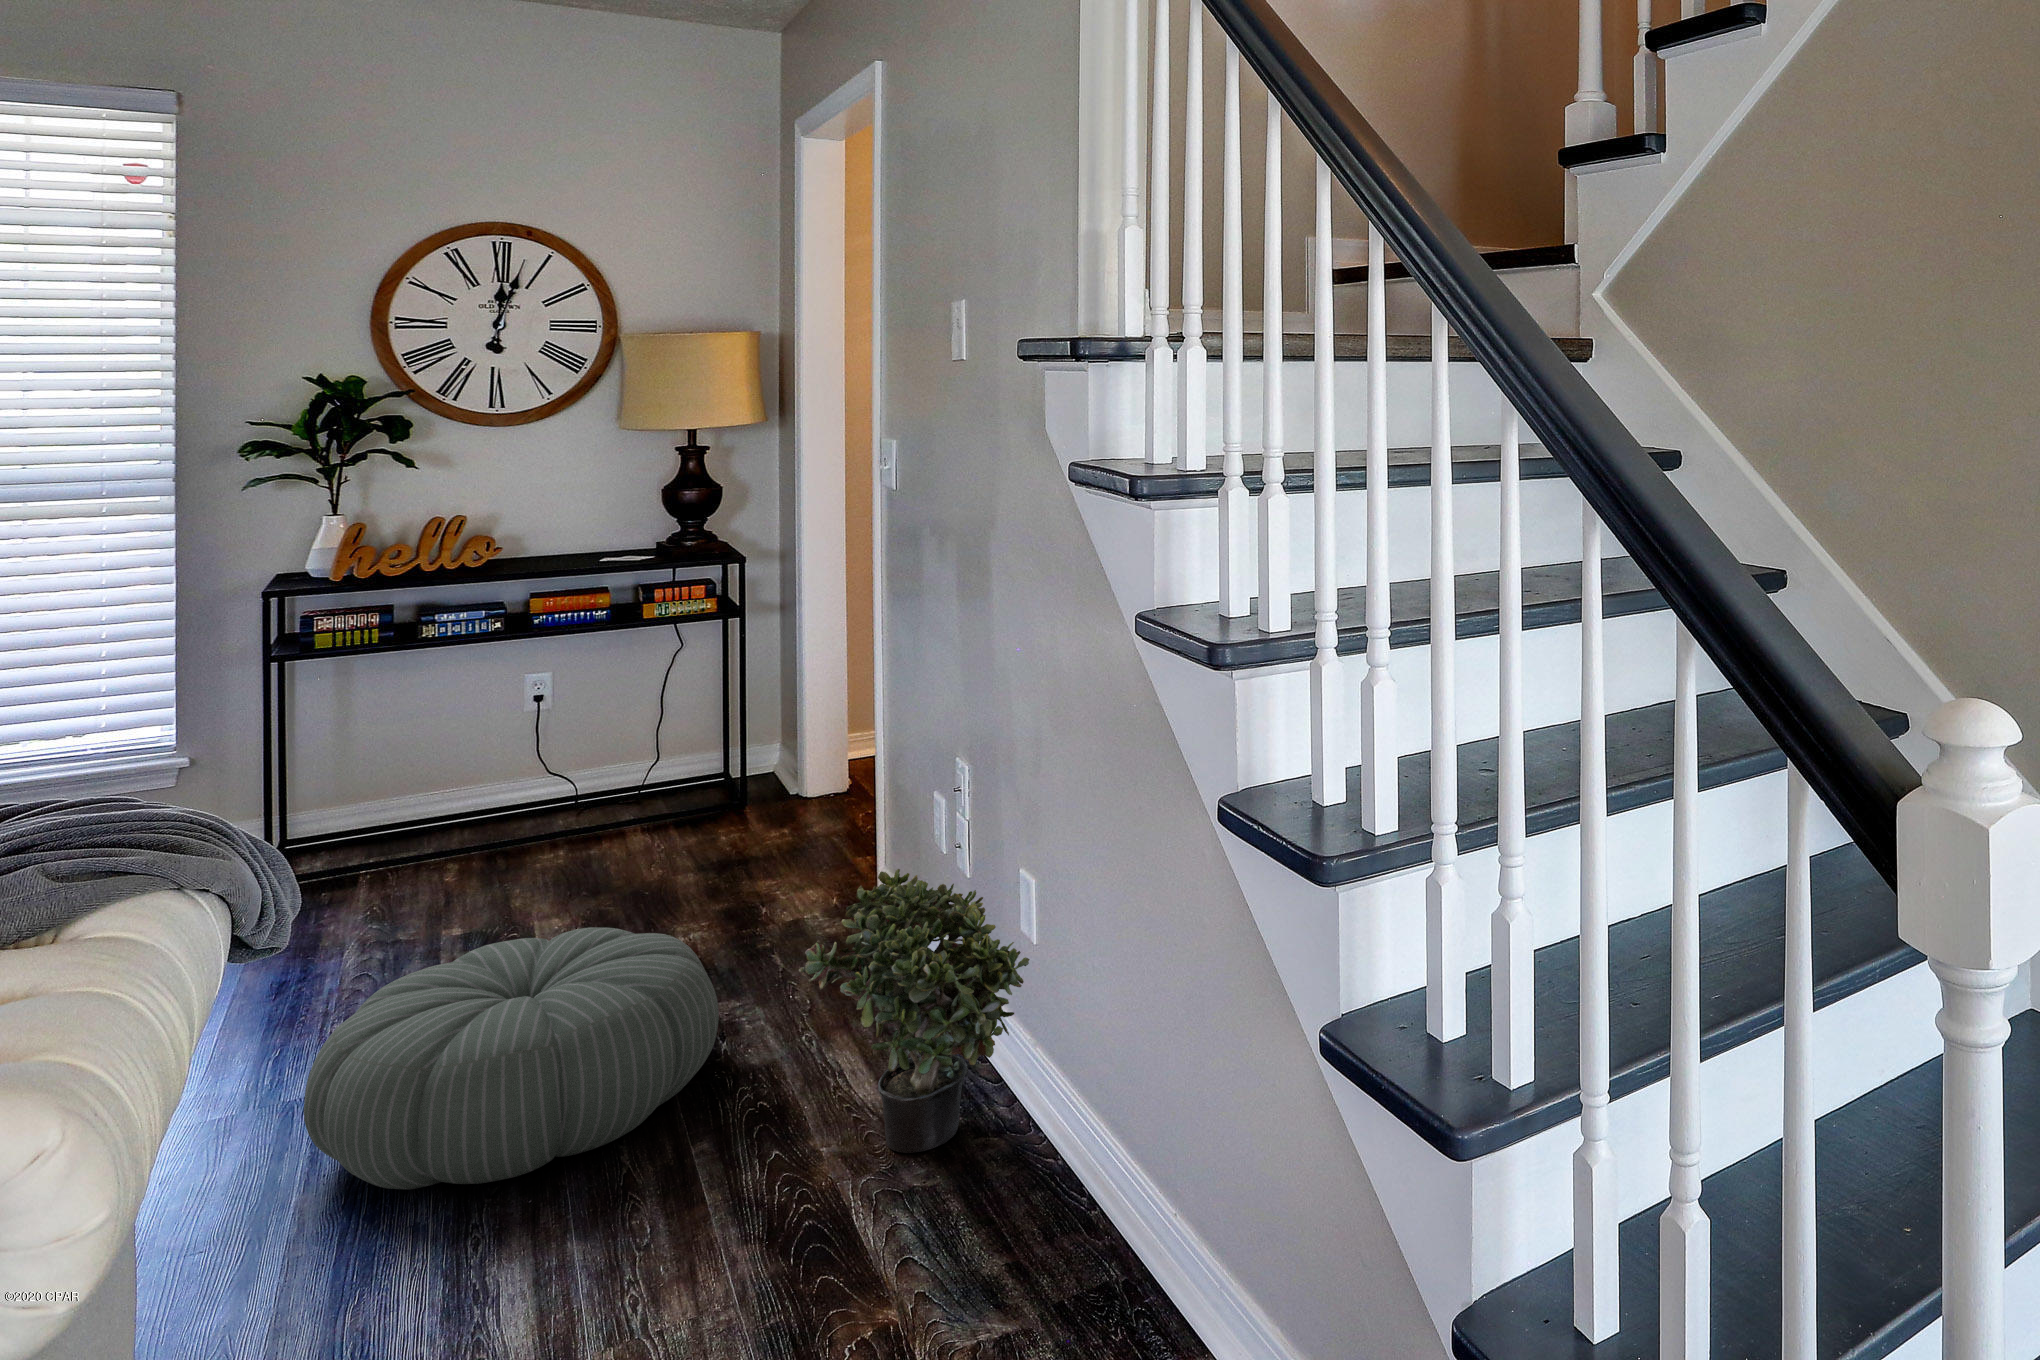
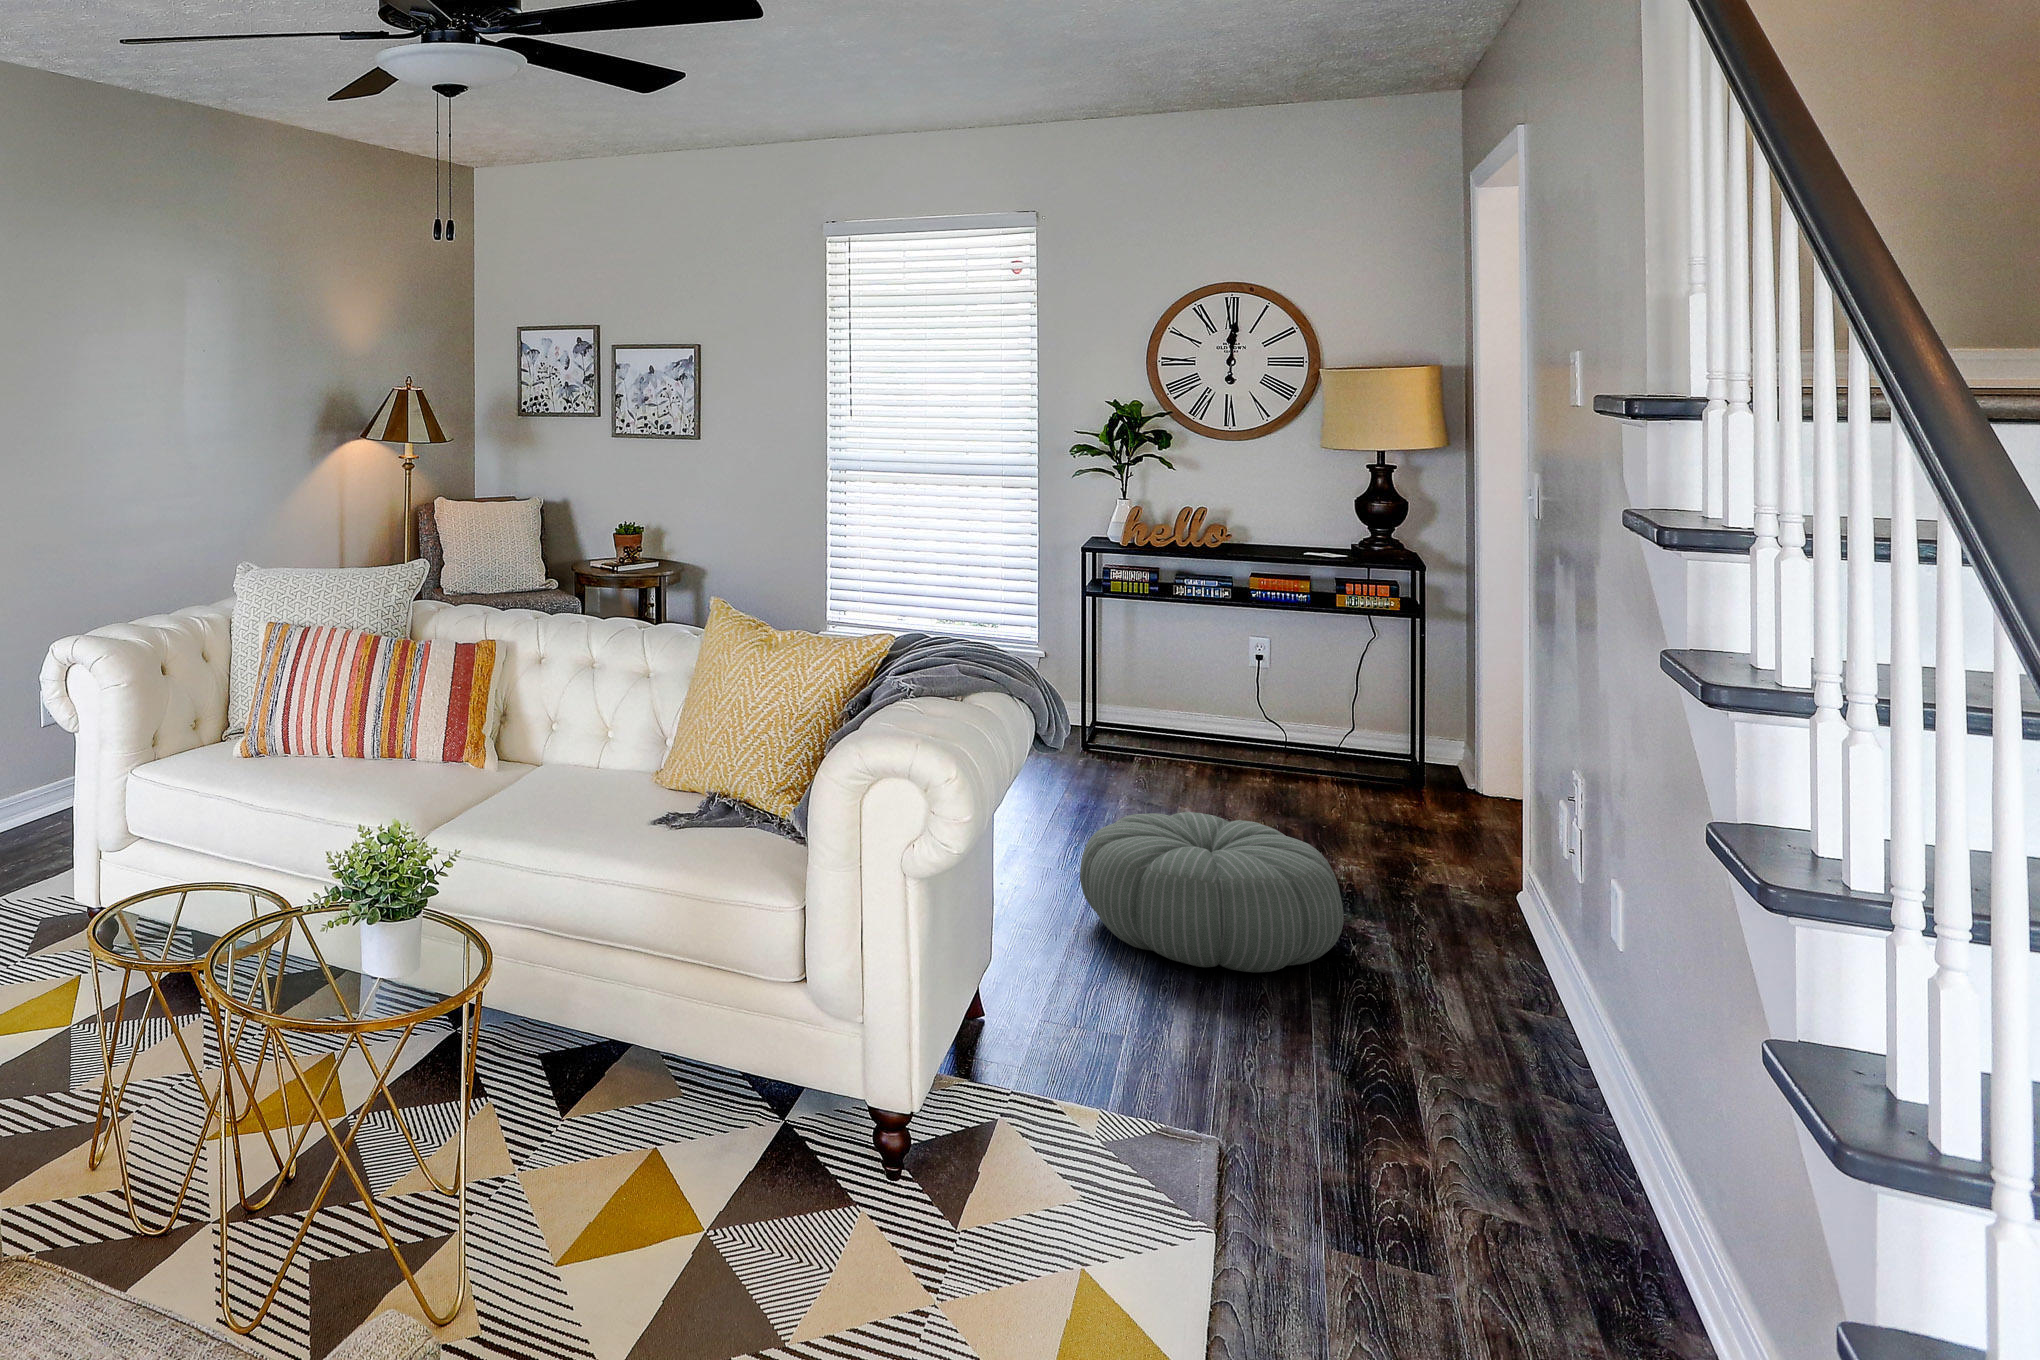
potted plant: present [799,869,1030,1153] -> none [1383,838,1595,1082]

